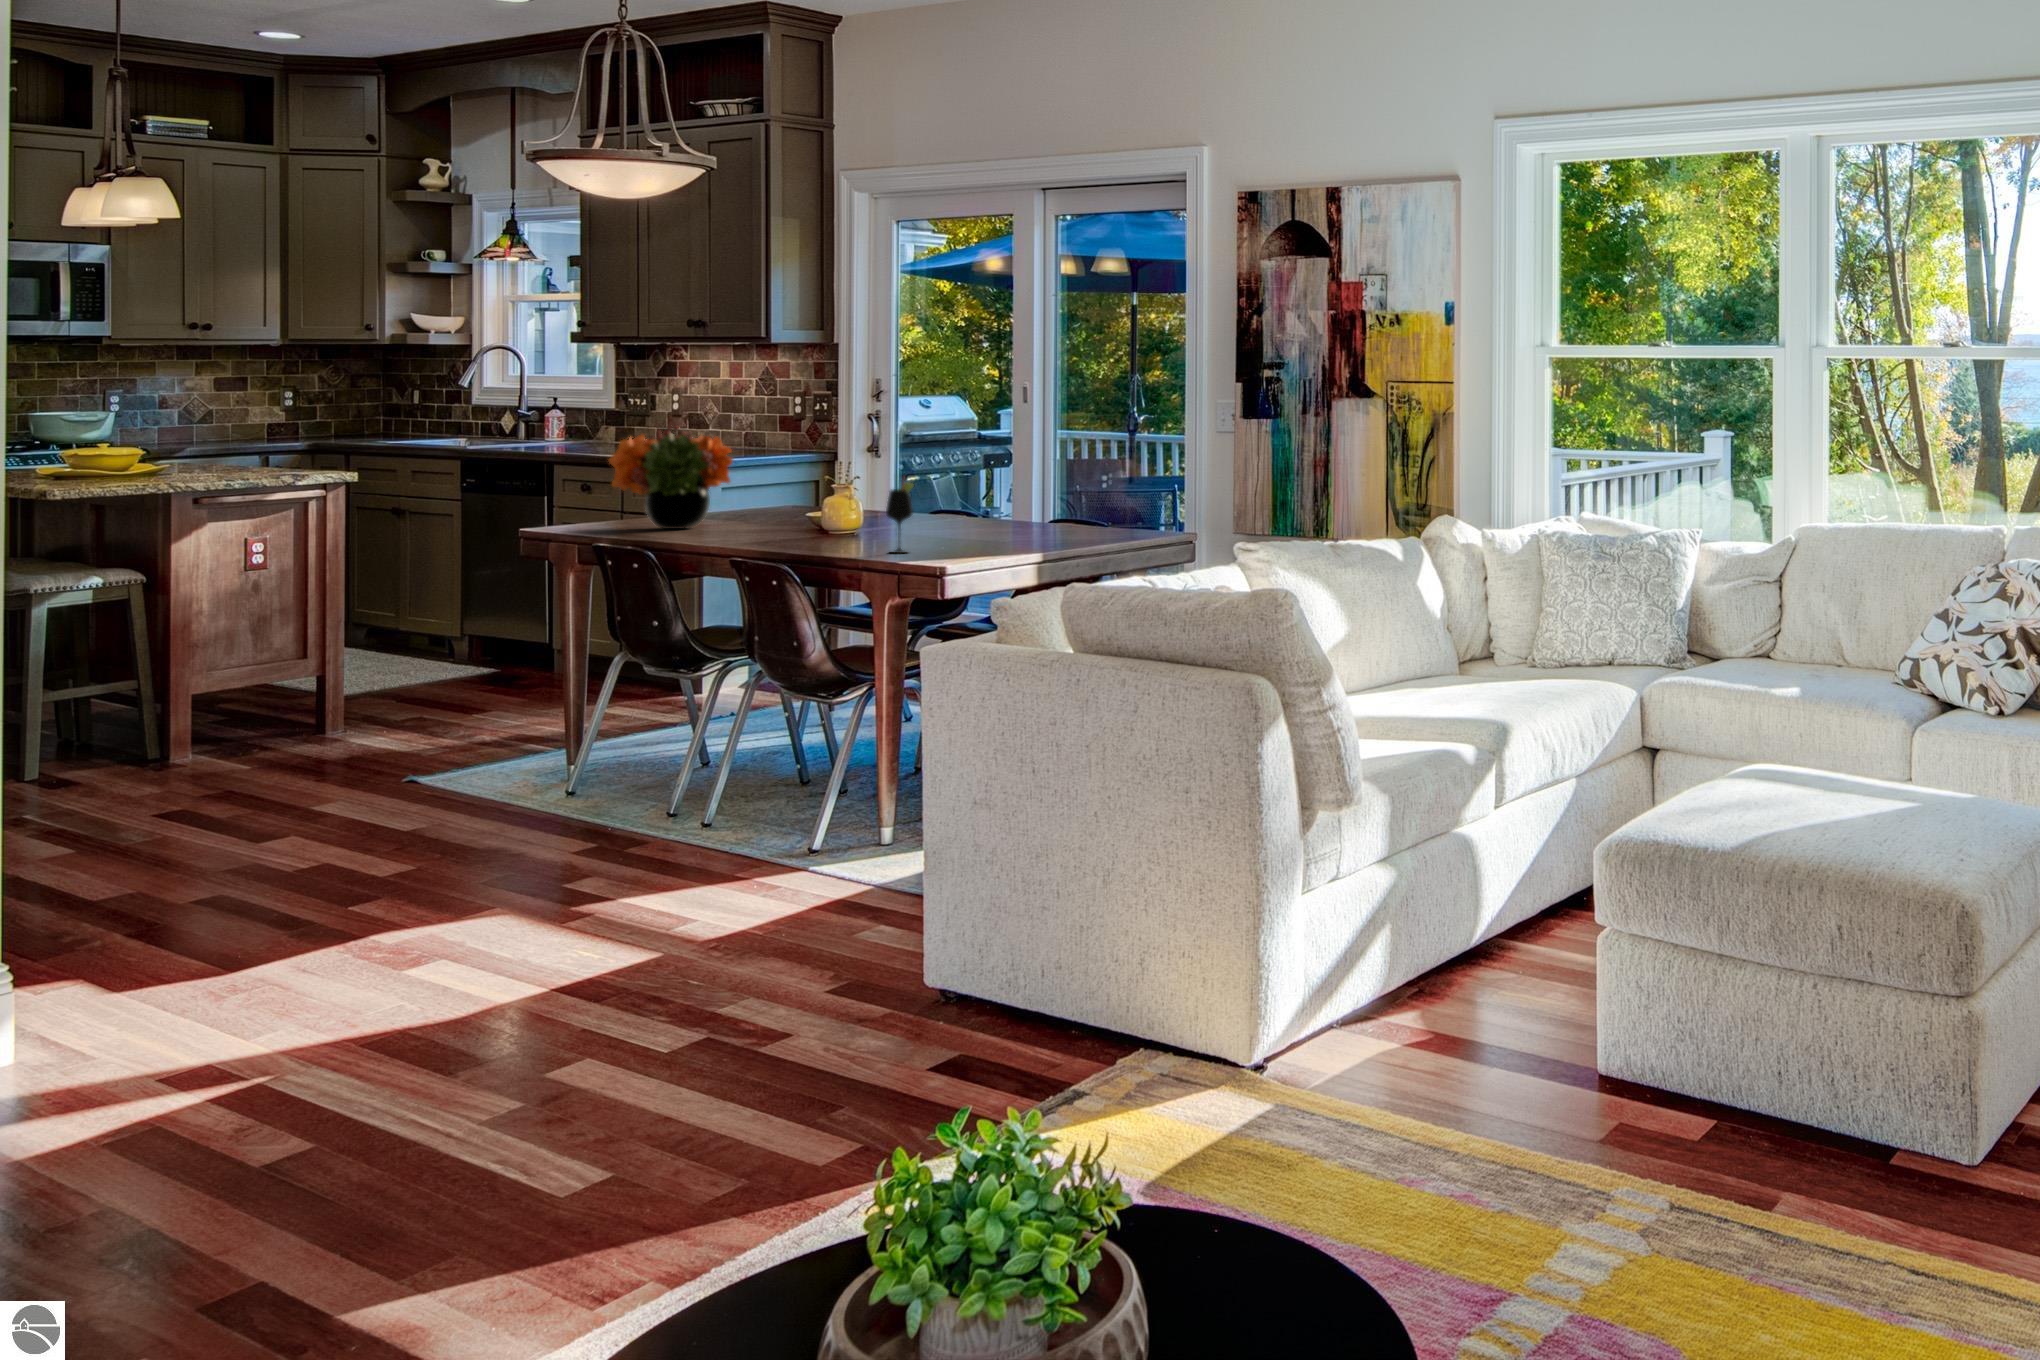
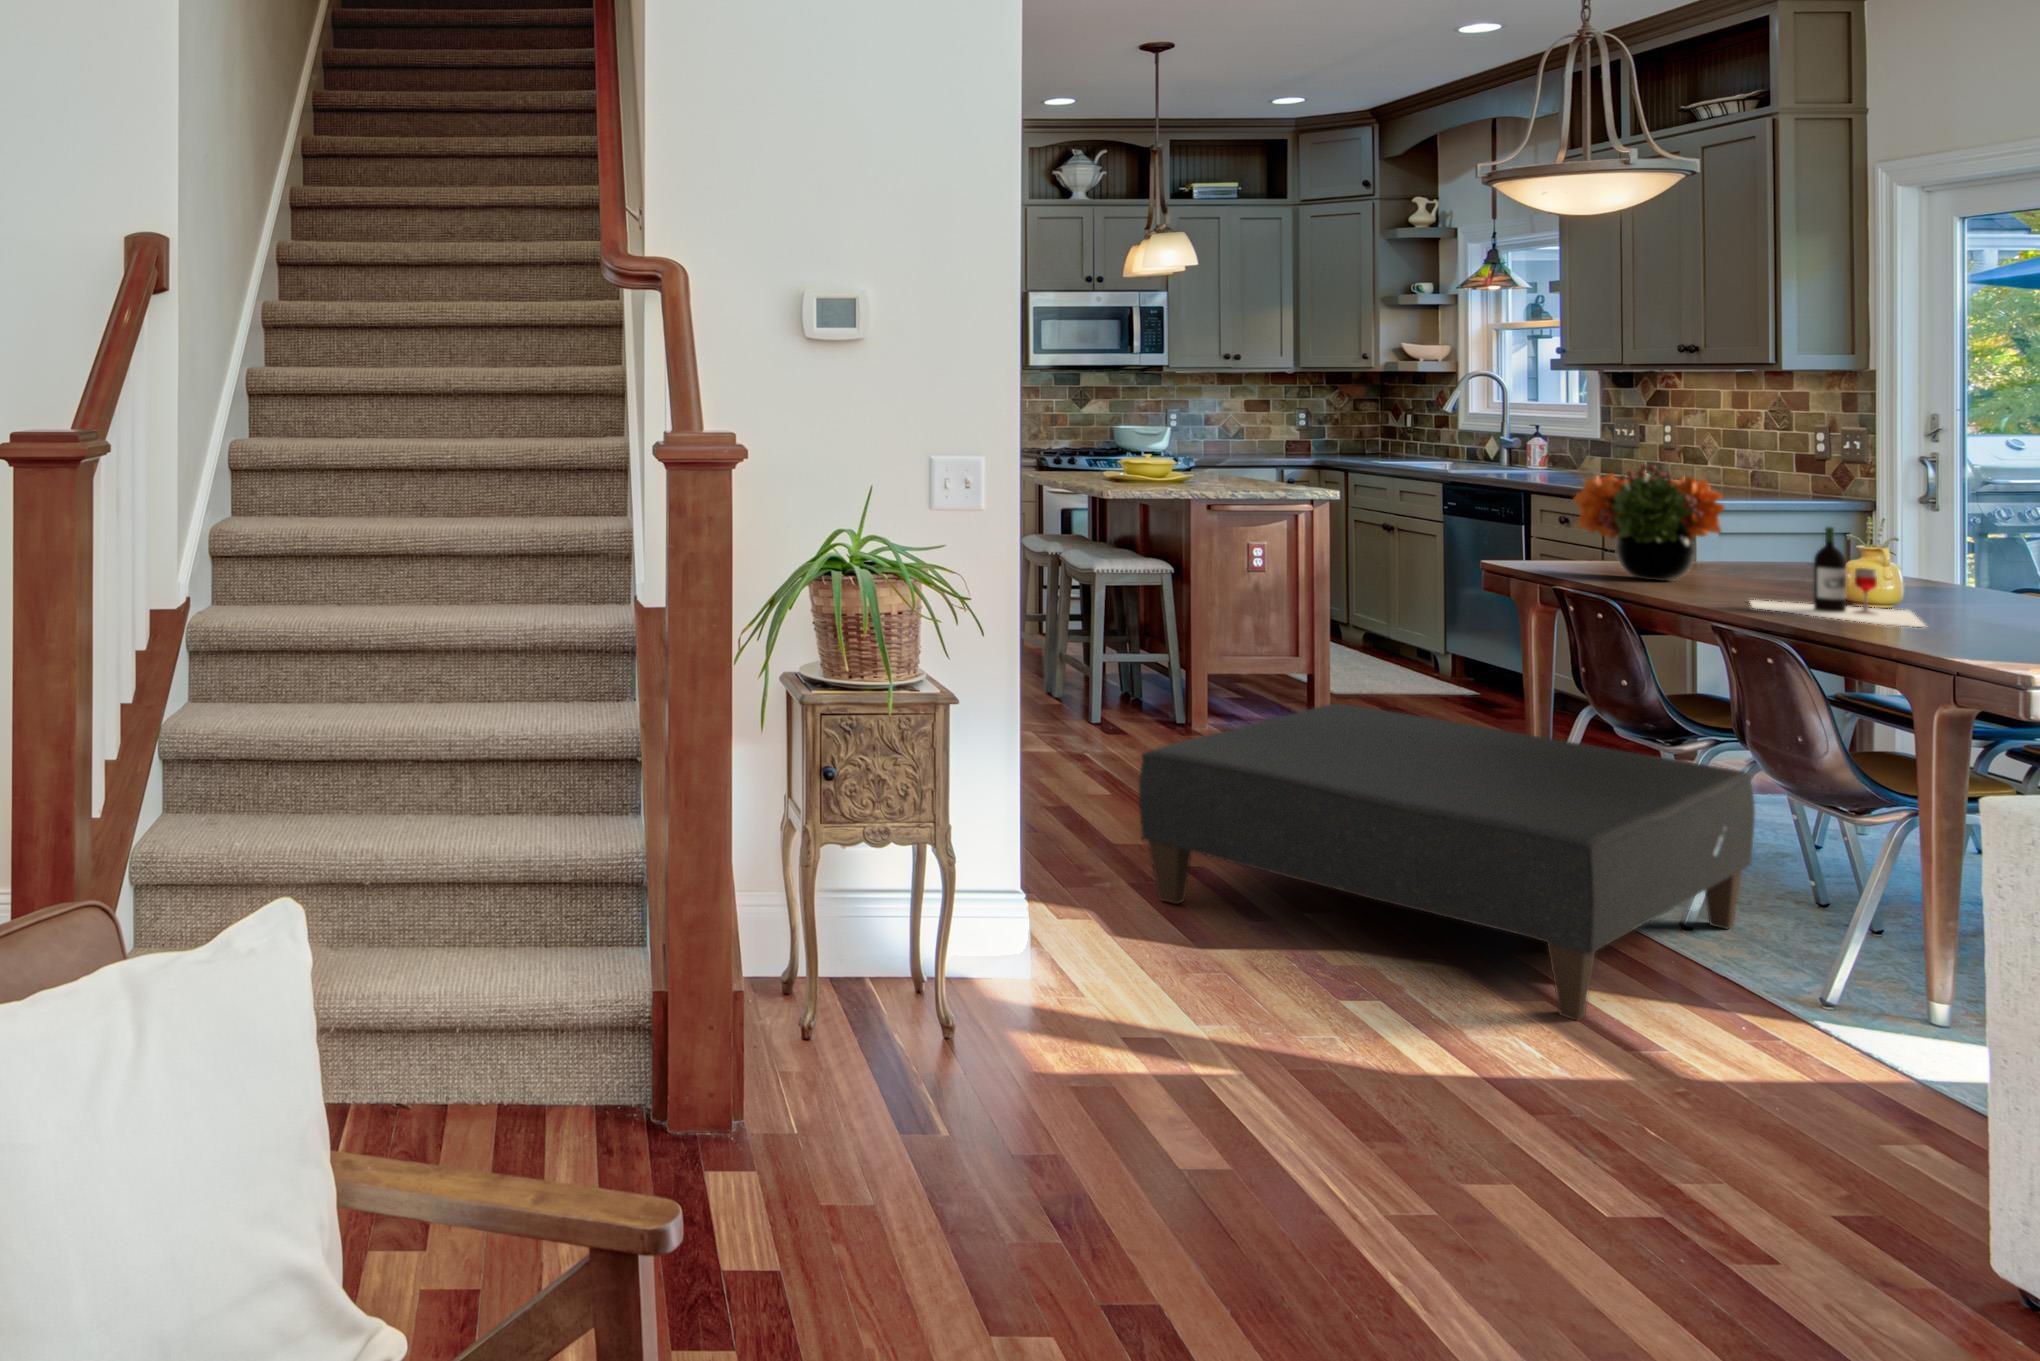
wine bottle: none [754,469,879,546] -> present [1750,527,1925,627]
wine glass: present [886,478,913,553] -> none [1935,548,1981,650]
ottoman: none [144,682,758,940] -> present [1139,704,1755,1021]

